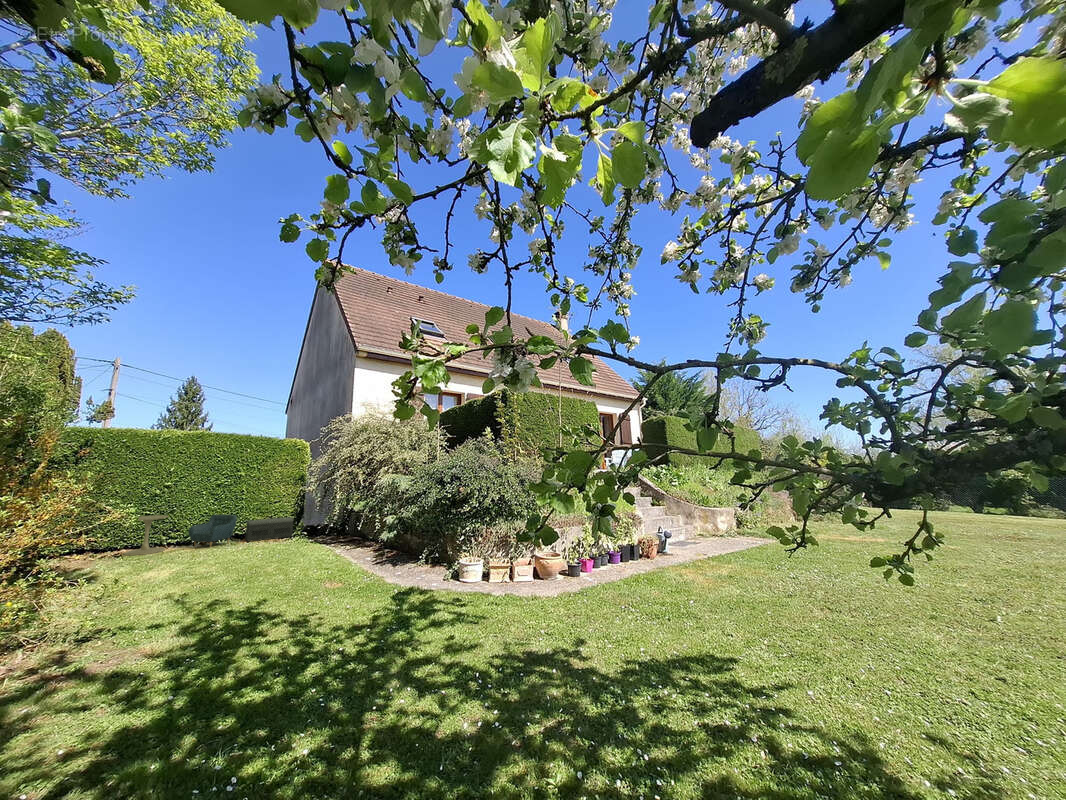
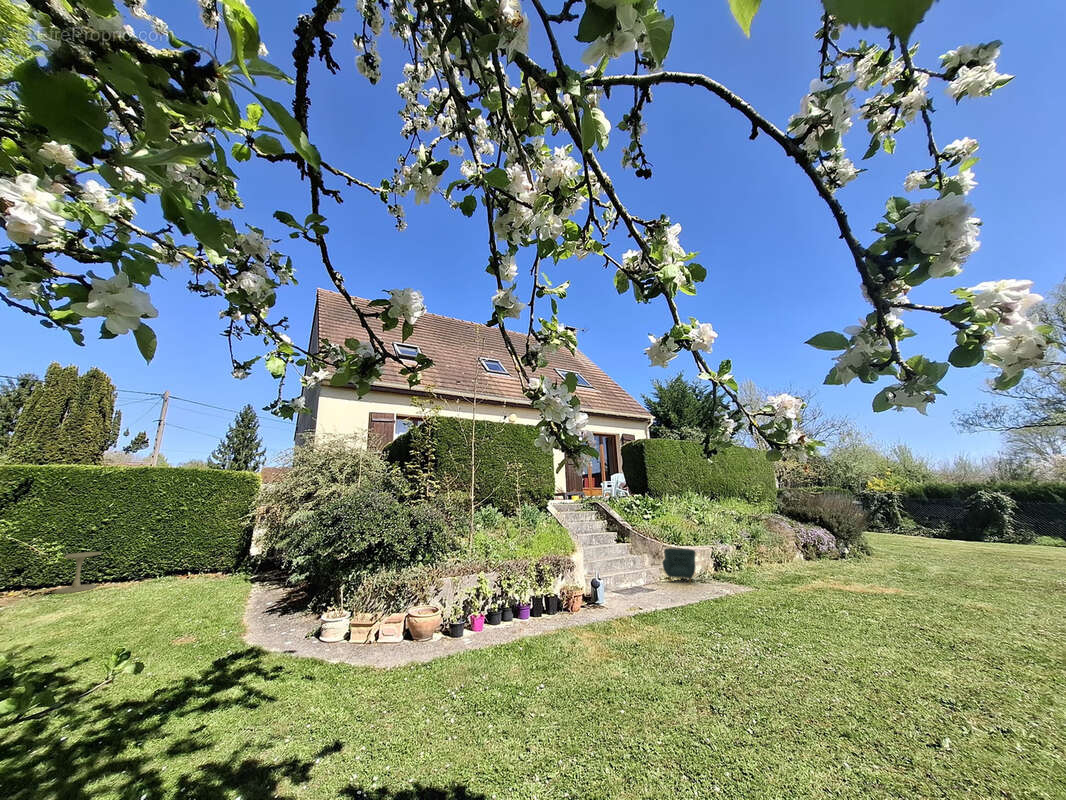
armchair: present [188,515,237,547] -> present [663,548,696,584]
storage bench: present [245,517,293,542] -> none [183,552,233,578]

